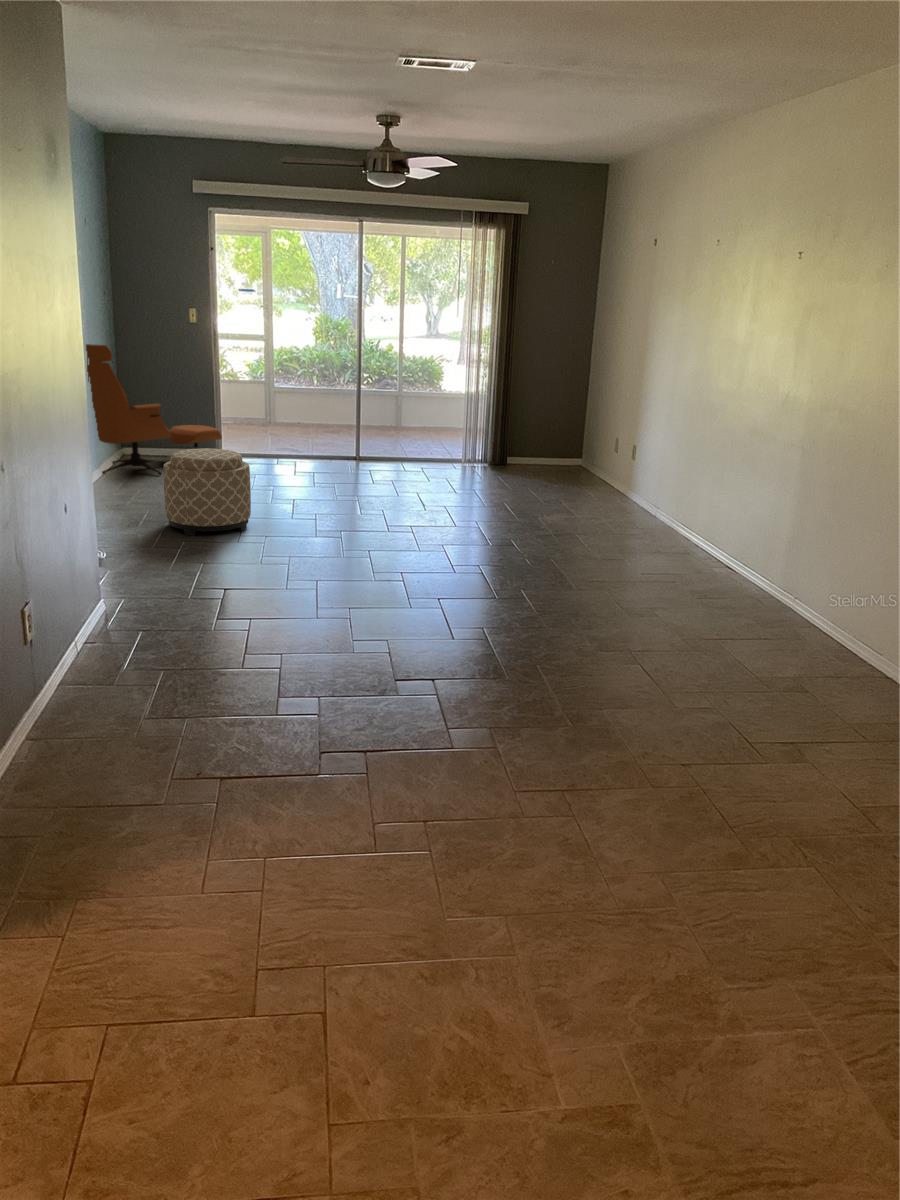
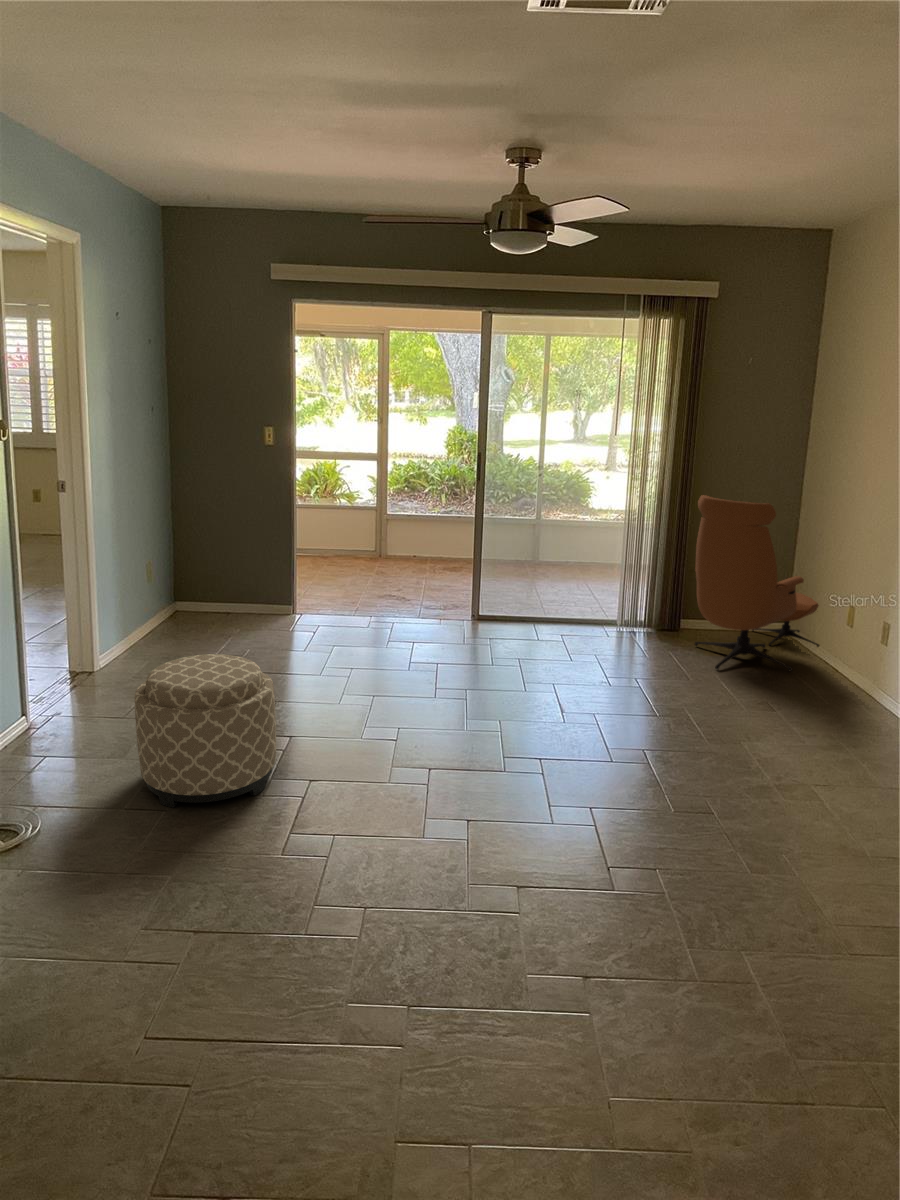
lounge chair: present [86,344,222,475] -> present [695,495,820,671]

